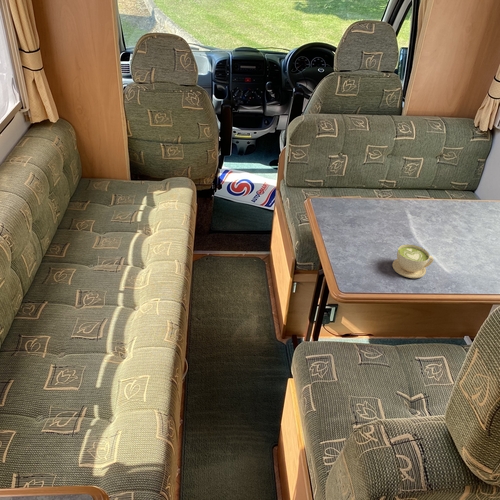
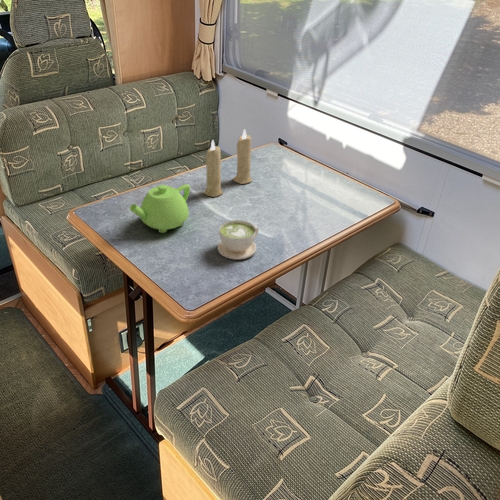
candle: none [414,175,479,226] -> present [203,130,252,197]
teapot: none [341,199,397,236] -> present [130,184,190,233]

